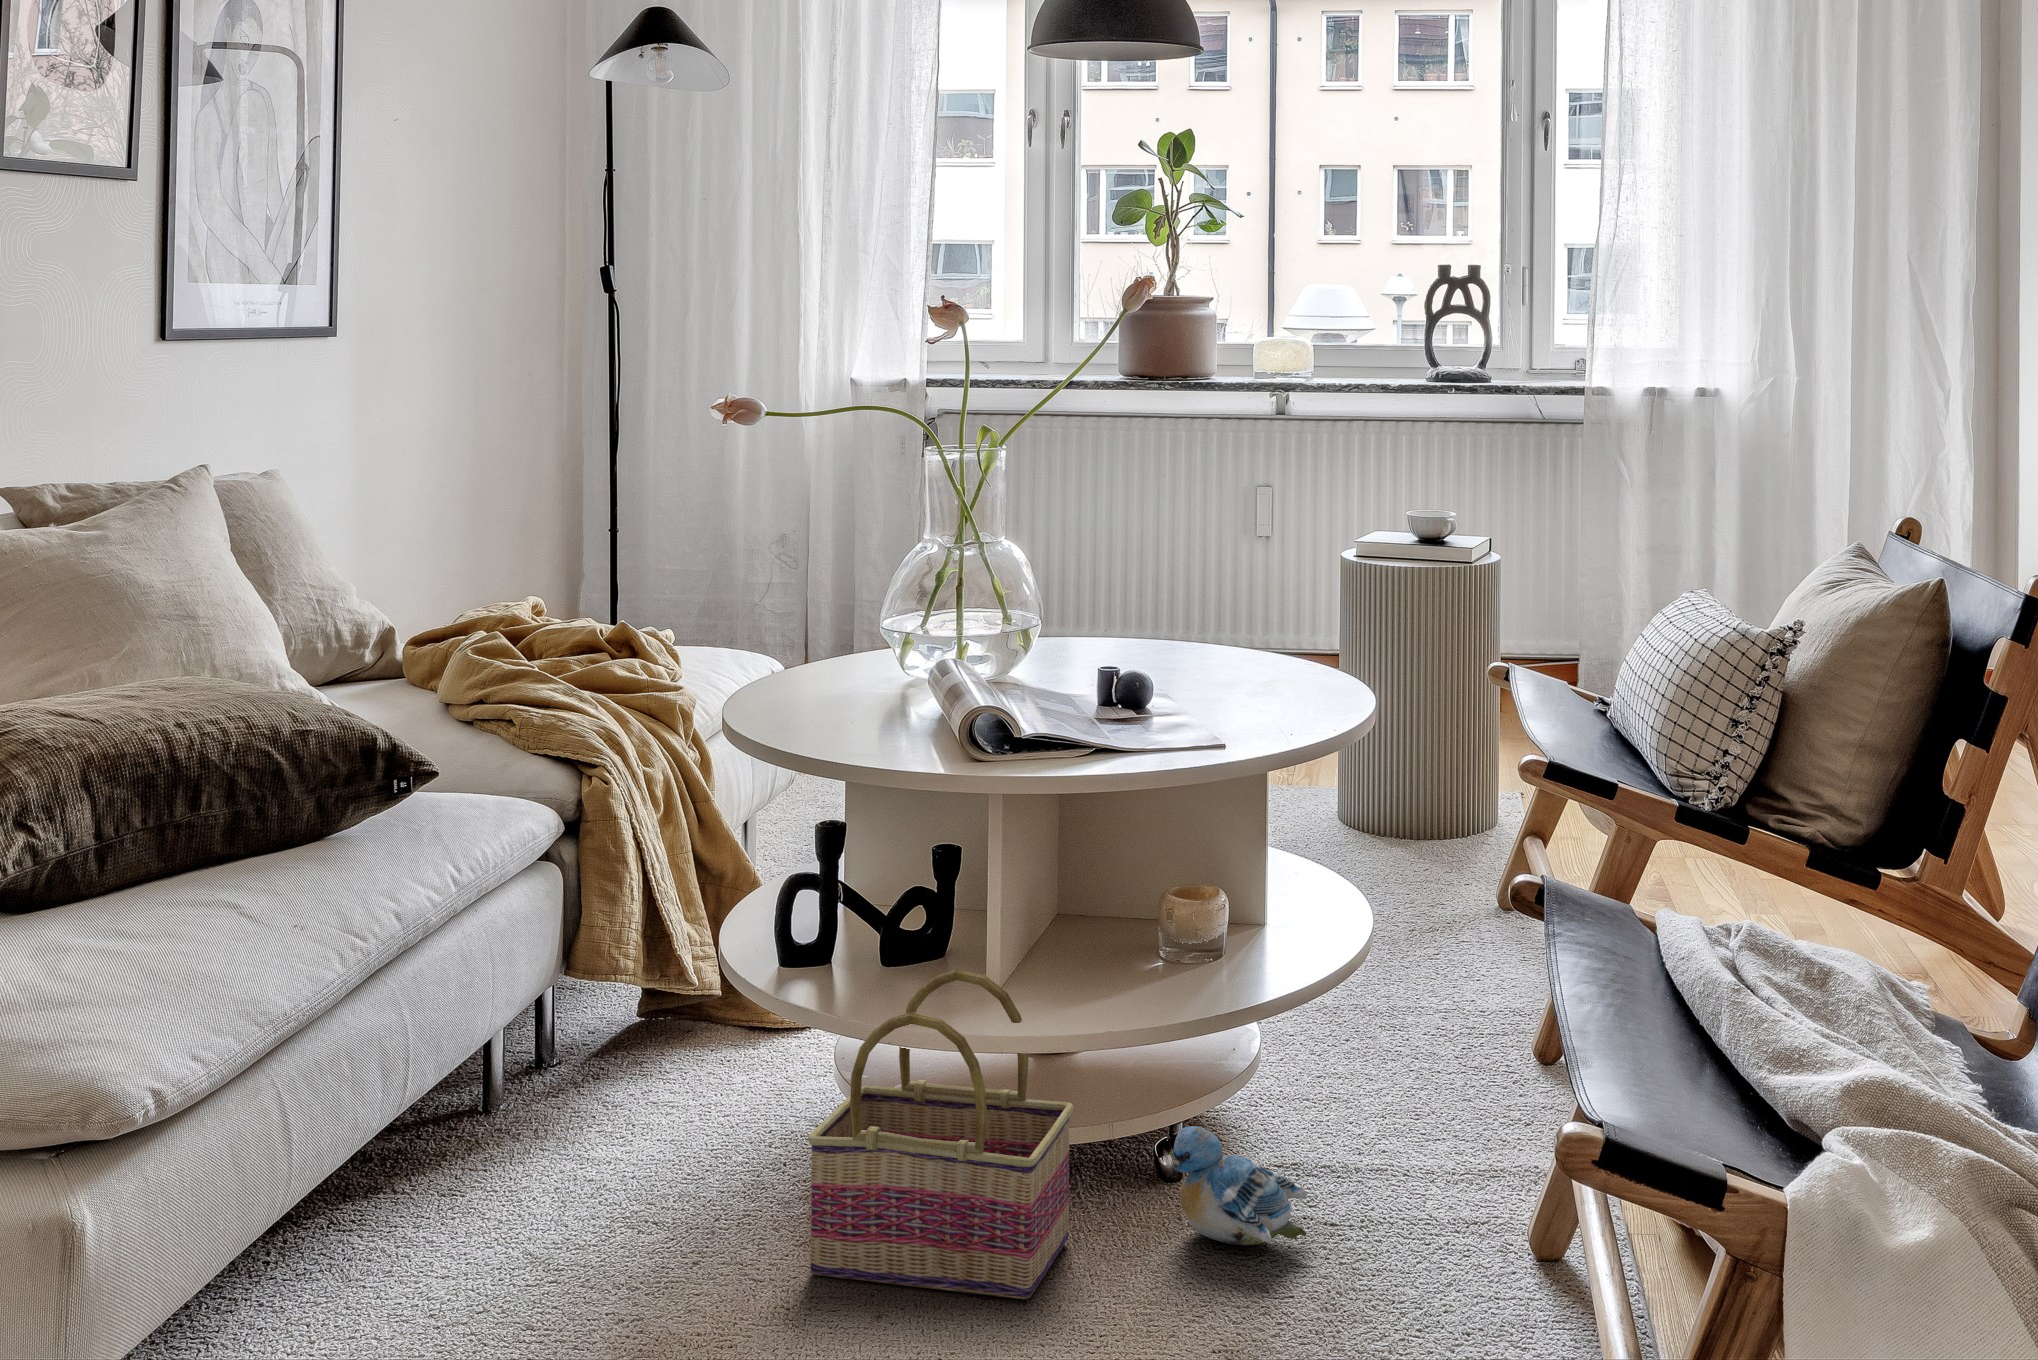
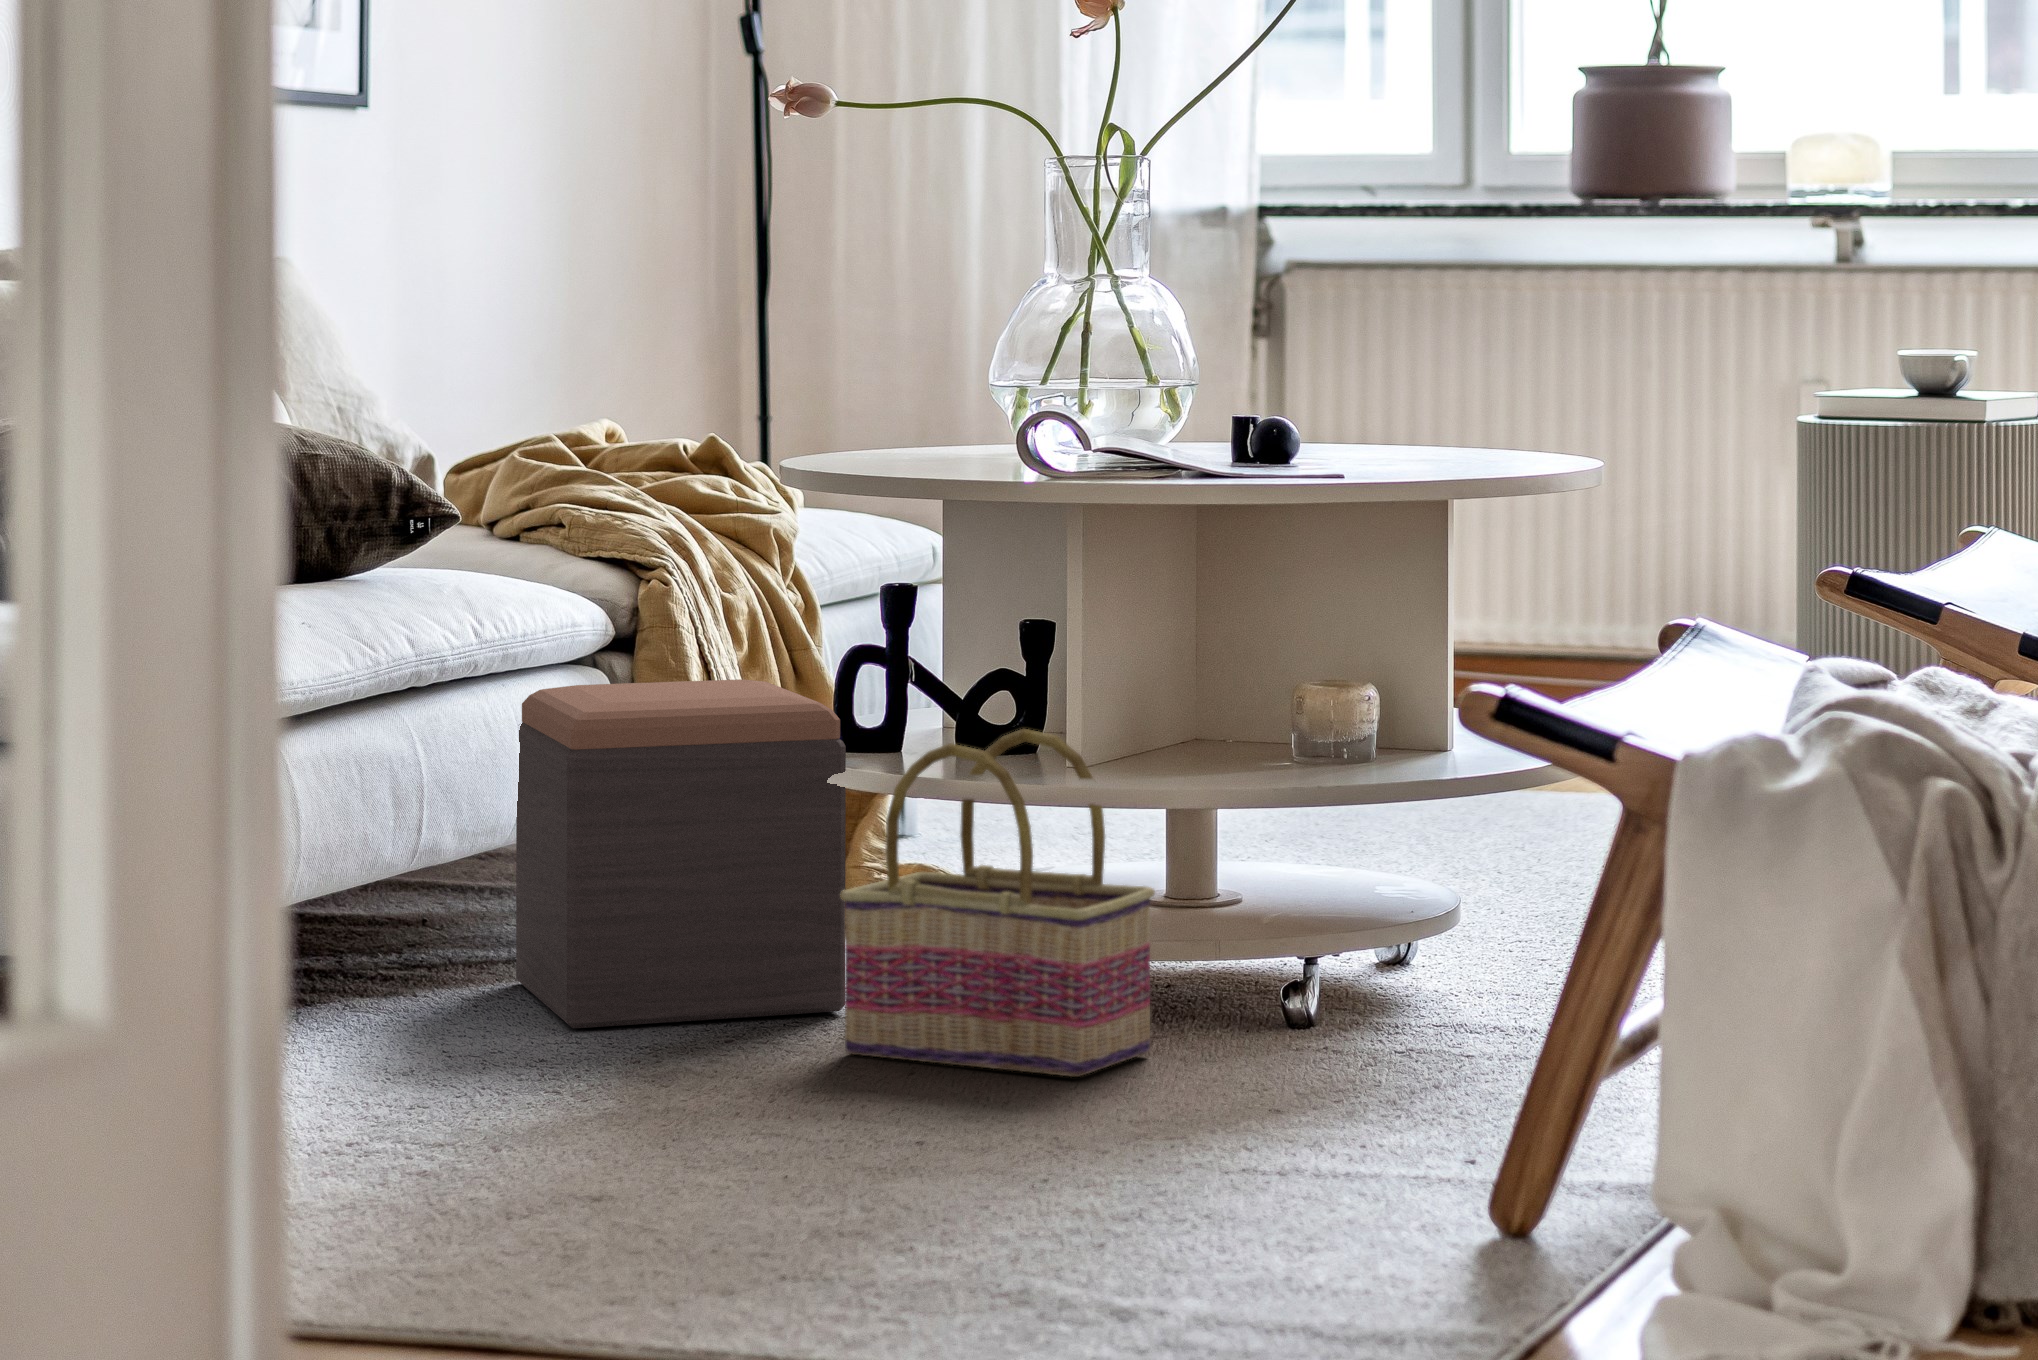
footstool: none [491,888,791,1256] -> present [516,679,846,1028]
plush toy: present [1169,1126,1307,1246] -> none [1277,930,1442,1067]

